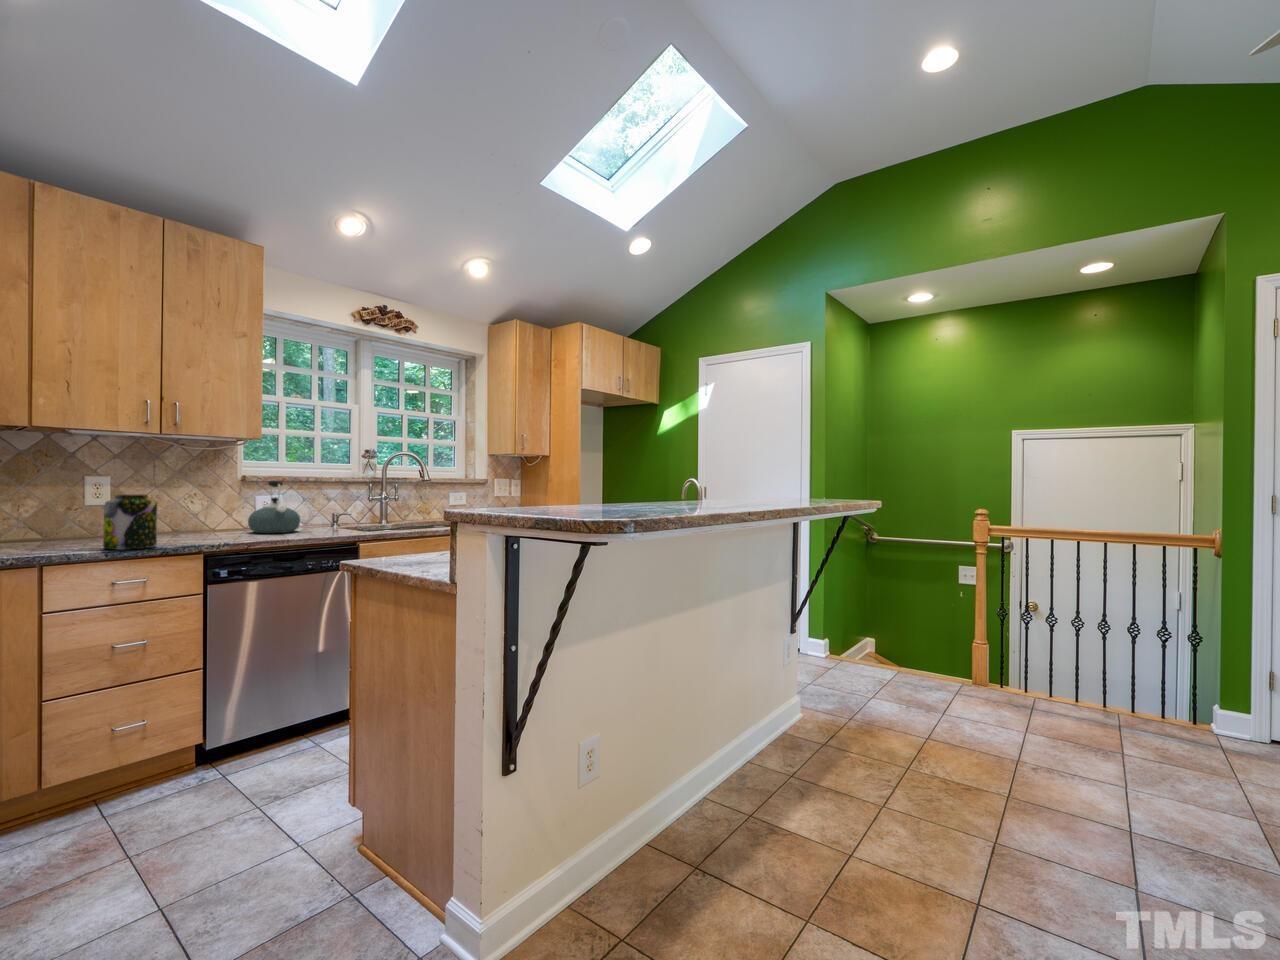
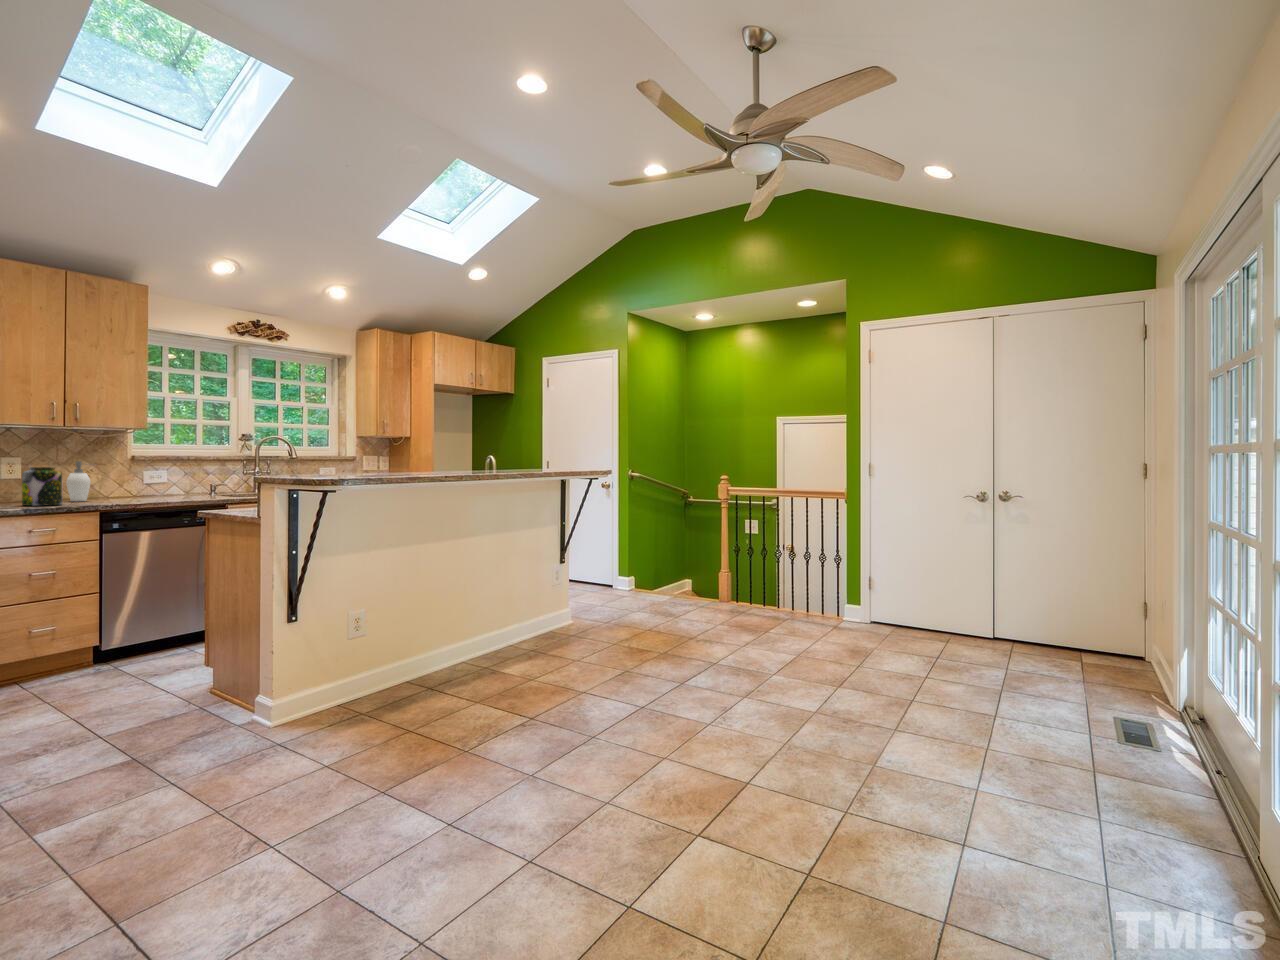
kettle: present [248,481,300,533] -> none [137,459,180,498]
soap dispenser: none [162,485,202,540] -> present [66,461,90,501]

